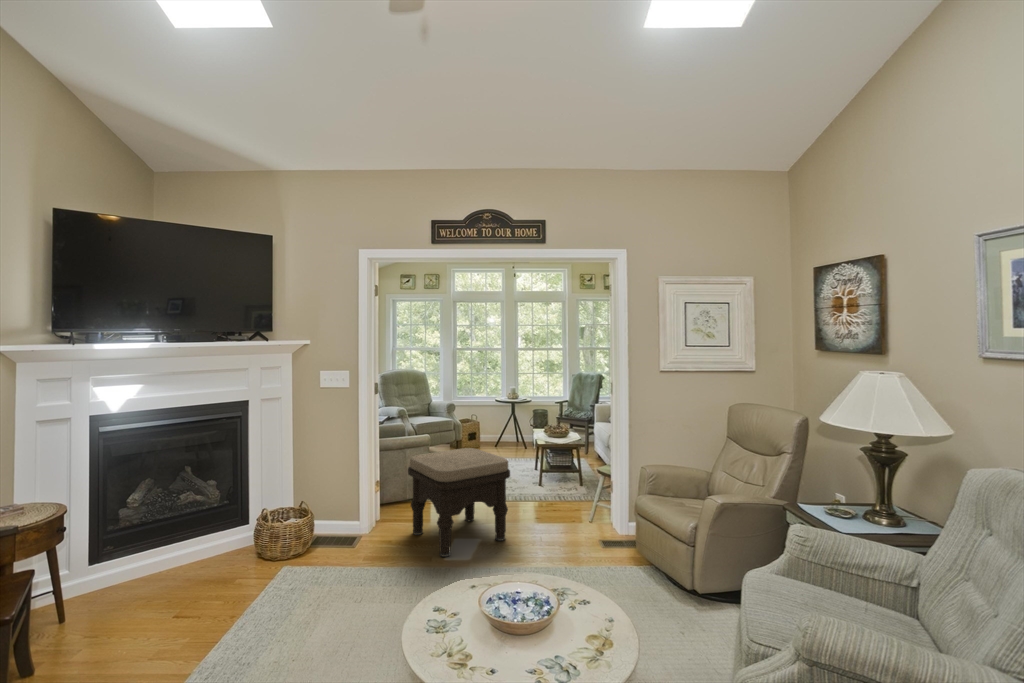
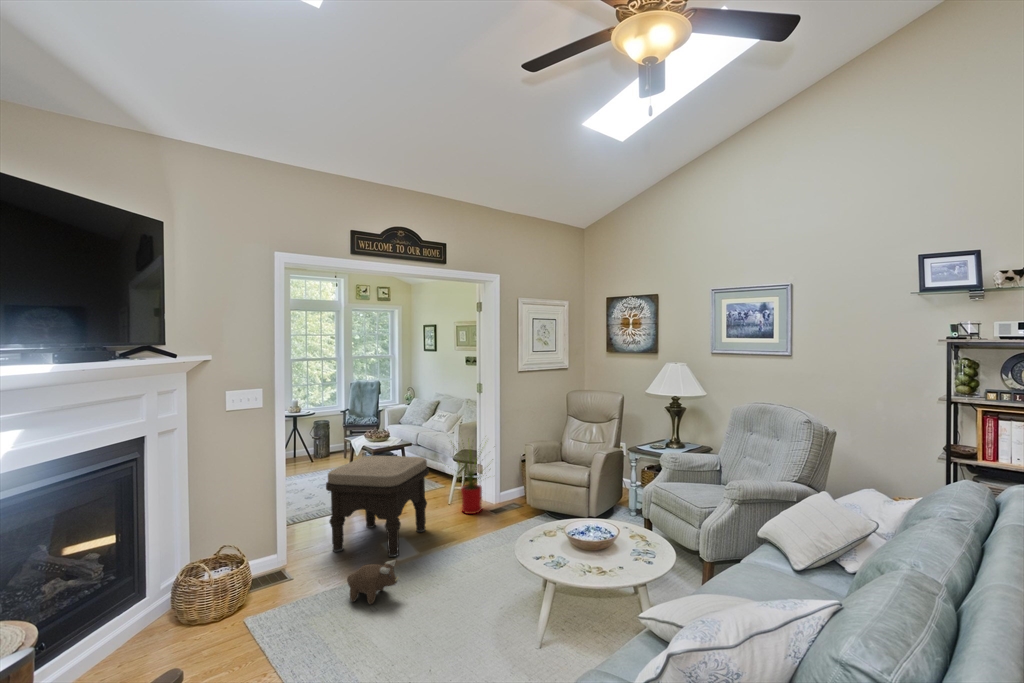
house plant: none [540,439,609,539] -> present [454,439,486,514]
plush toy: none [358,553,397,595] -> present [347,560,398,604]

